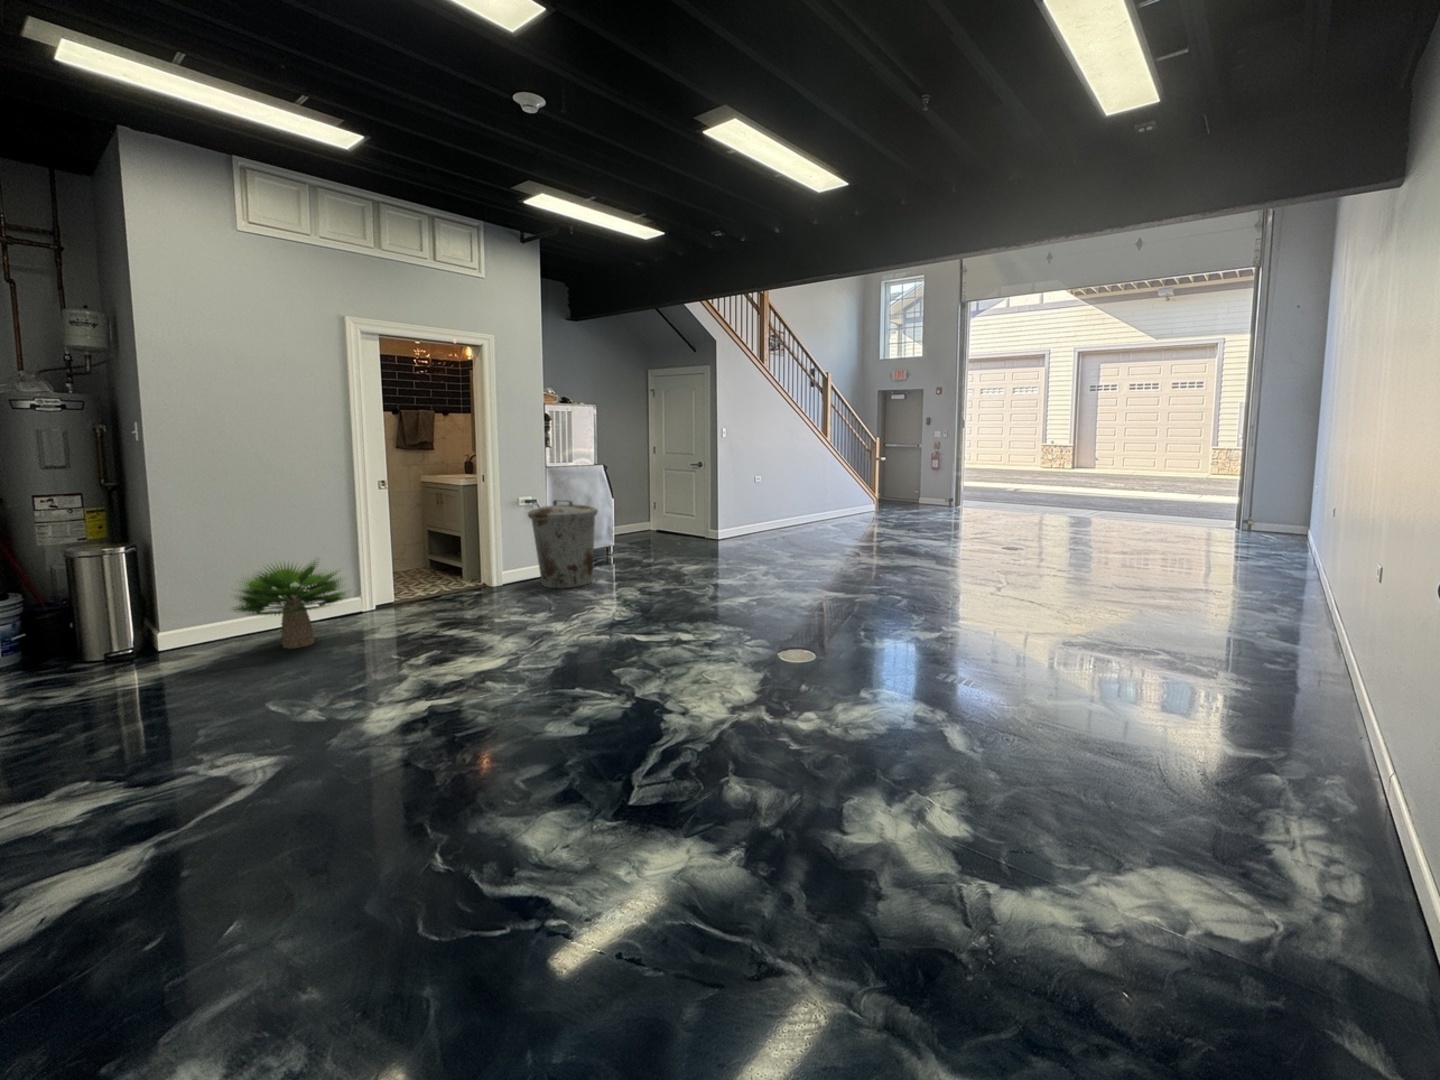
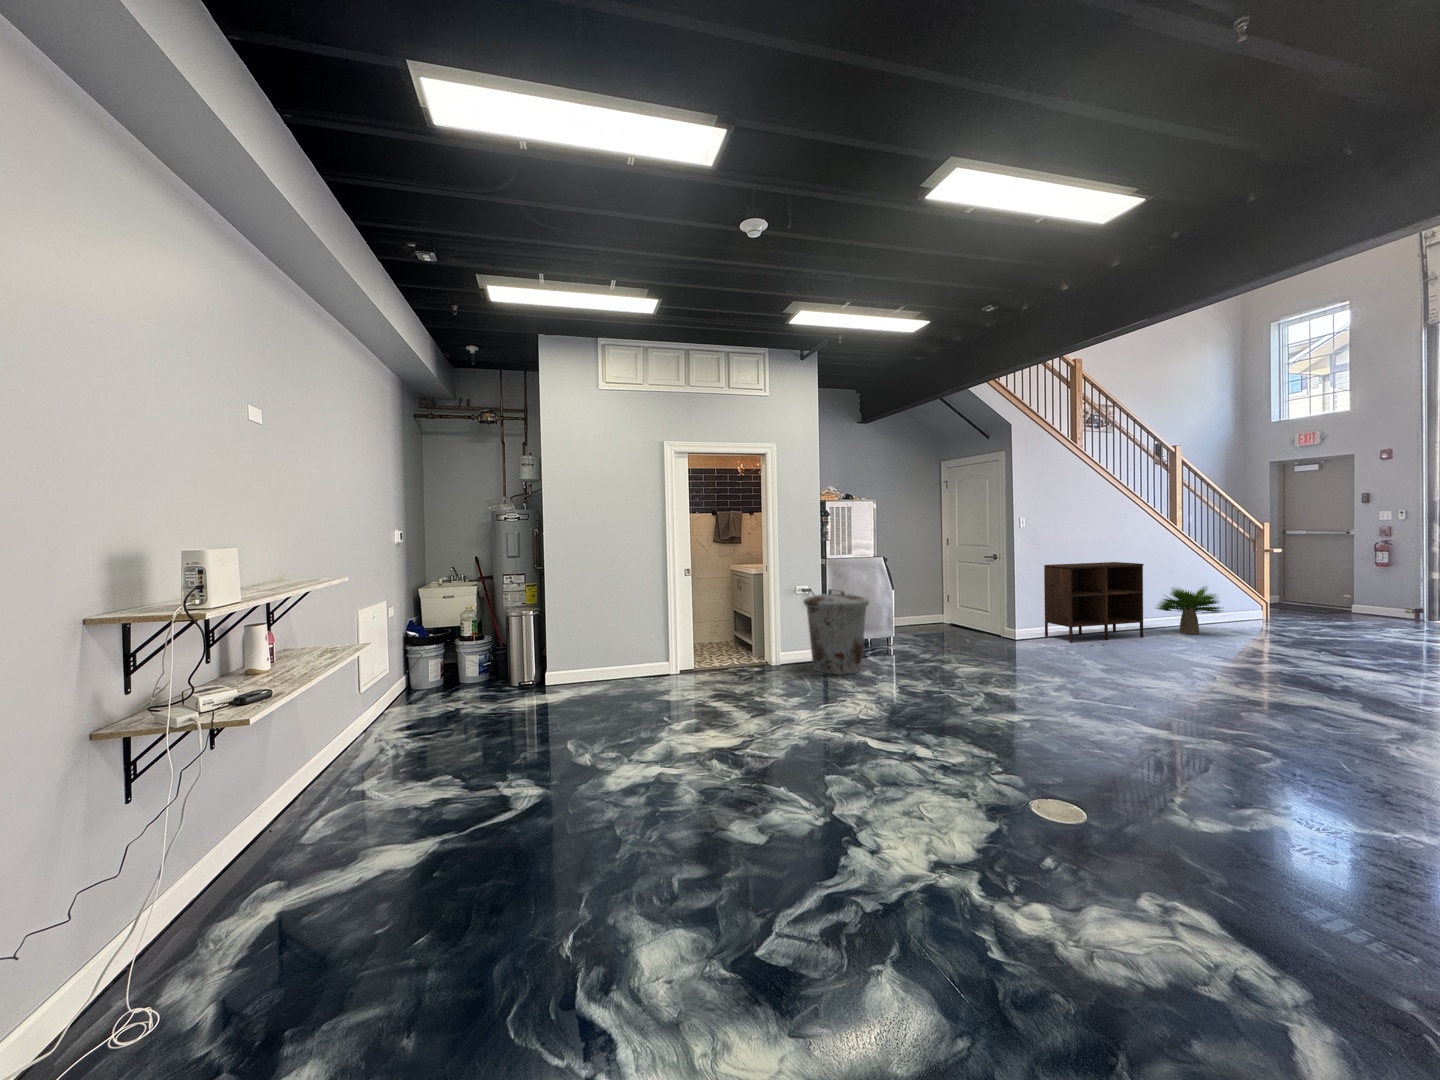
shelving unit: none [737,466,809,539] -> present [1044,562,1144,643]
potted plant: present [234,562,347,649] -> present [1156,587,1221,635]

